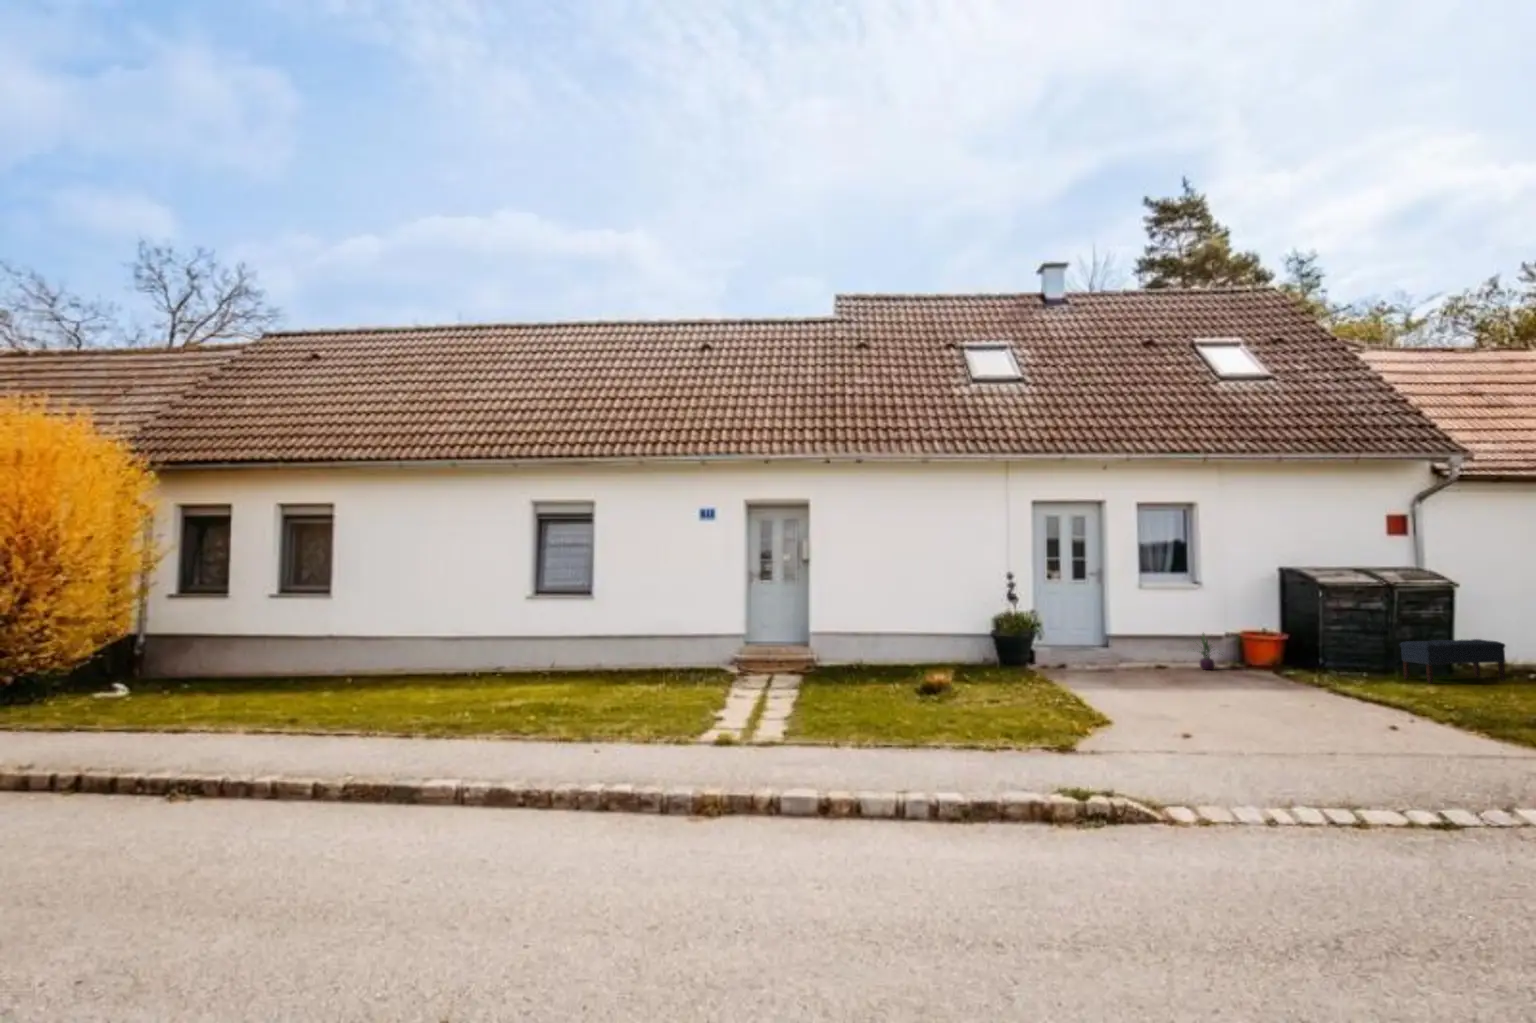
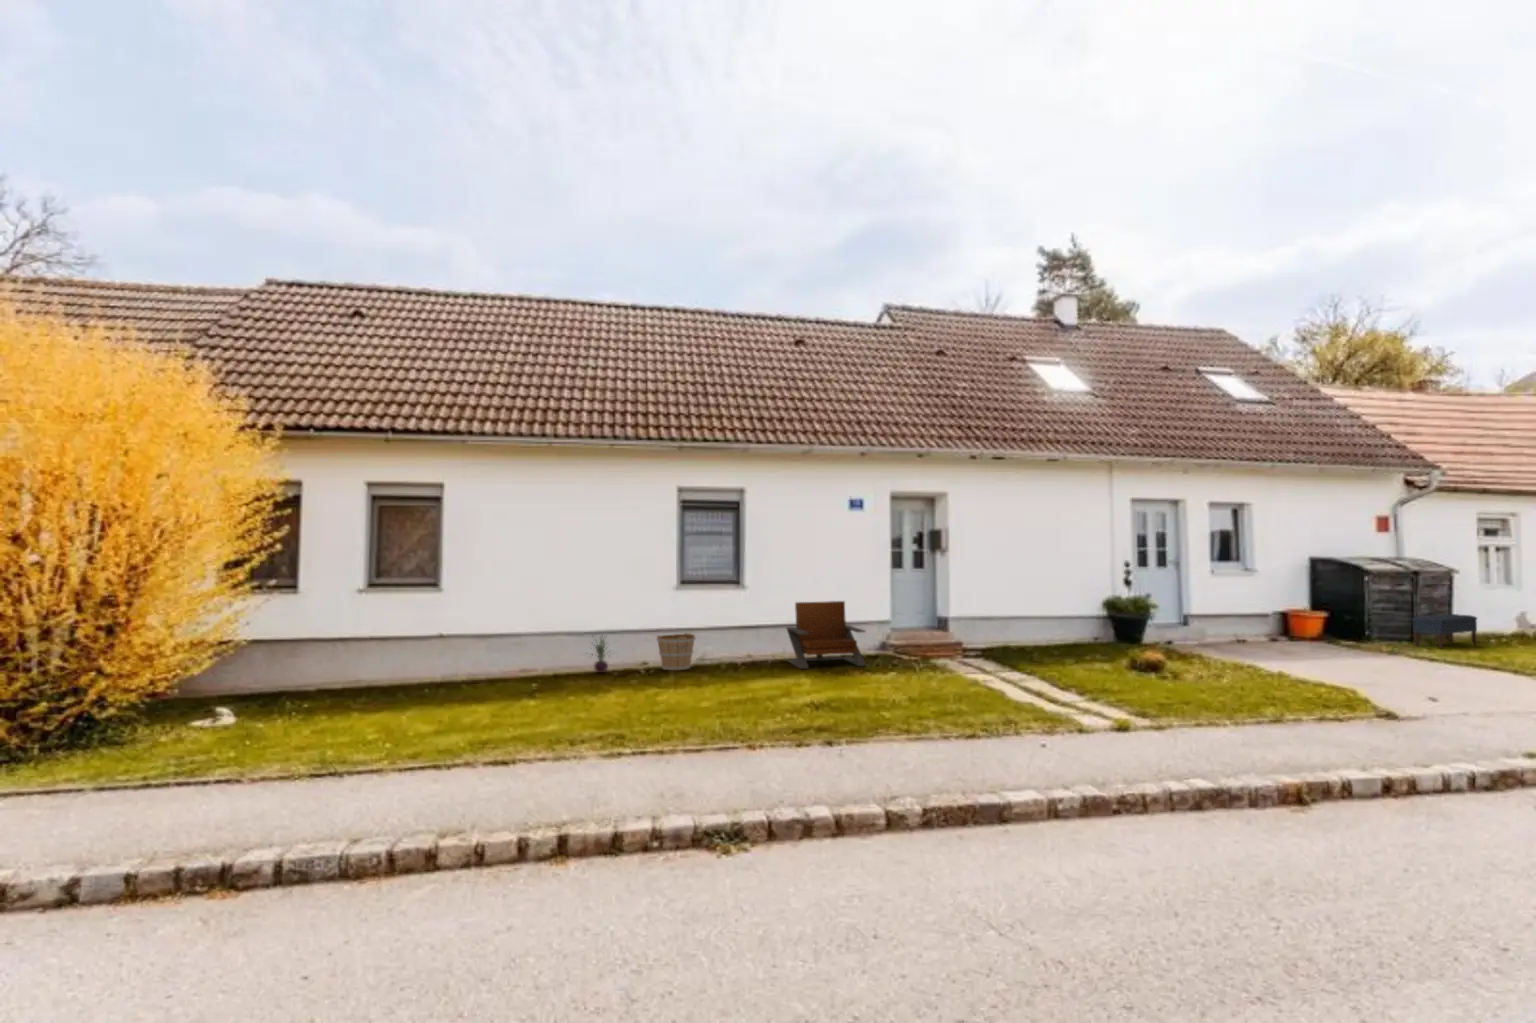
lounge chair: none [614,611,691,675] -> present [787,601,866,669]
decorative plant: present [1199,634,1214,670] -> present [592,638,608,673]
wooden bucket: none [502,639,539,672] -> present [657,633,695,671]

